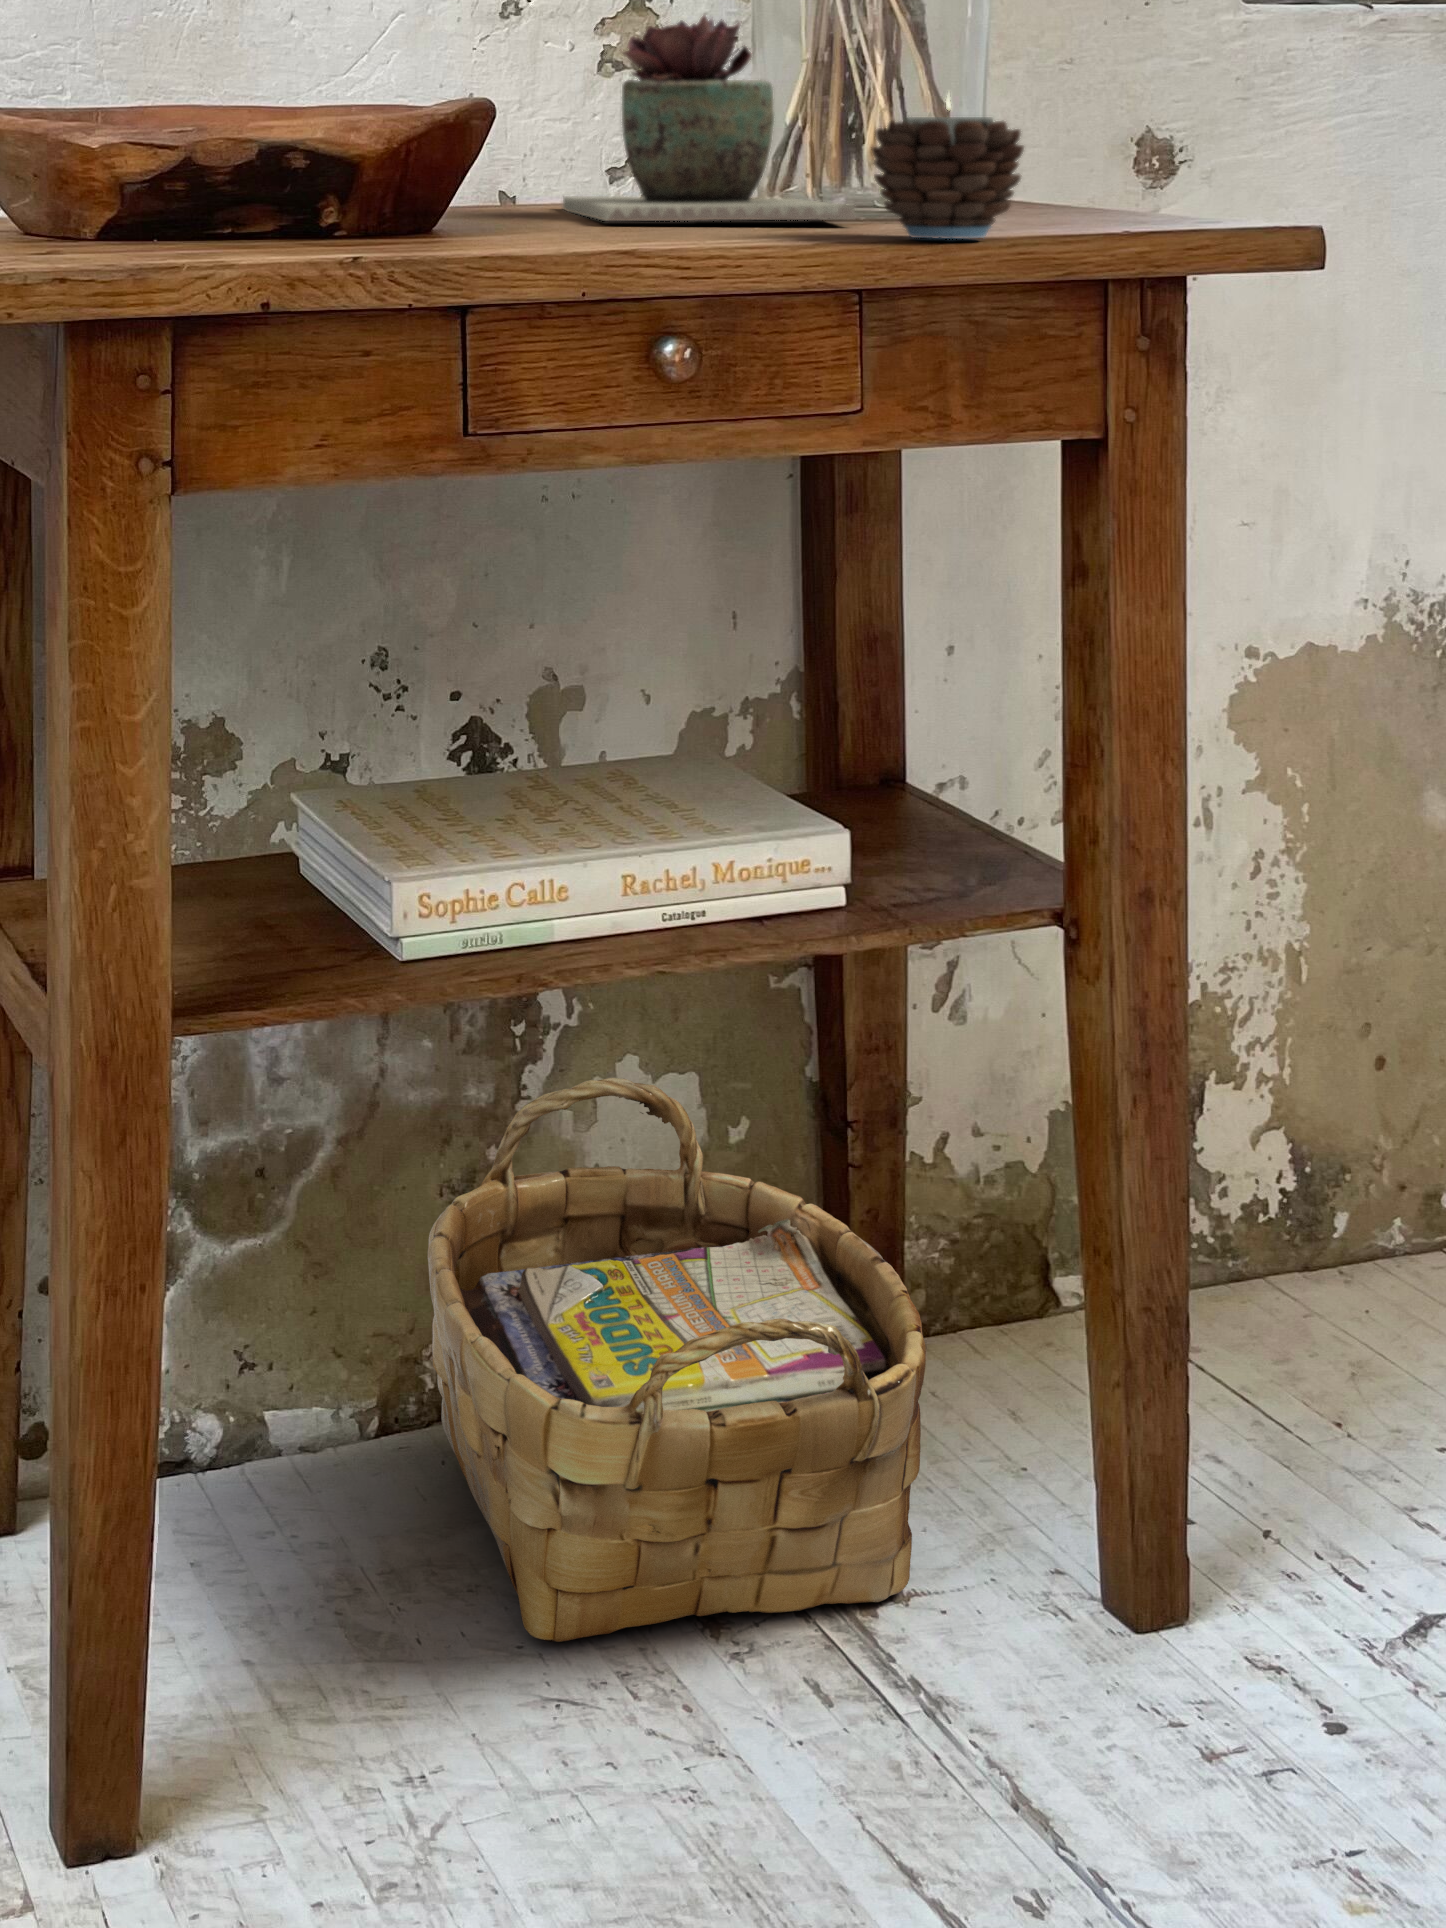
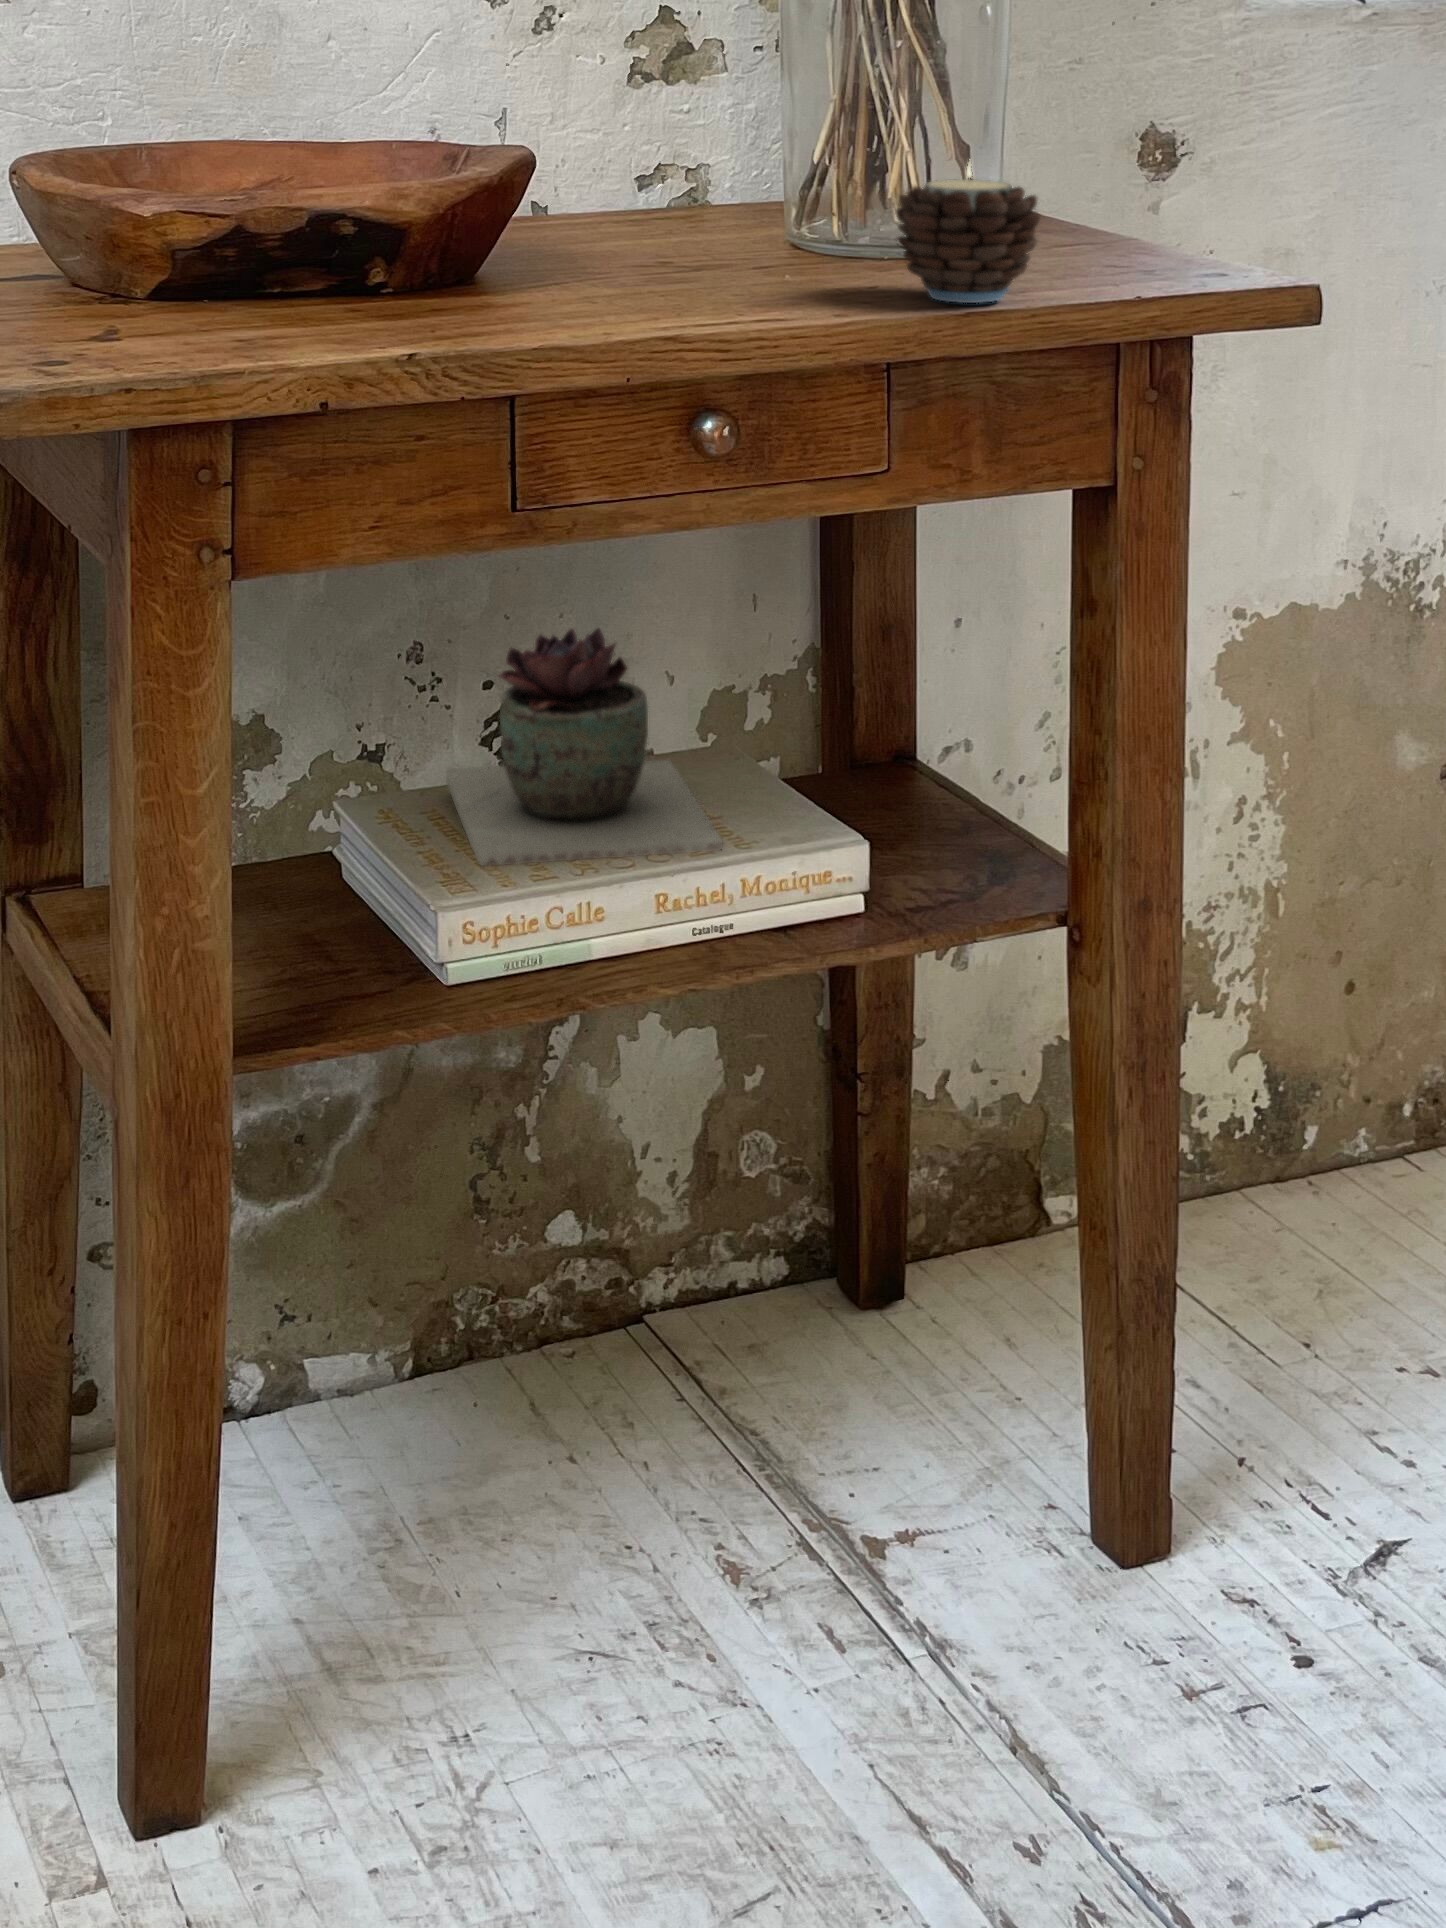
succulent plant: present [563,15,855,221] -> present [446,628,723,866]
woven basket: present [428,1078,926,1642] -> none [460,1042,930,1592]

